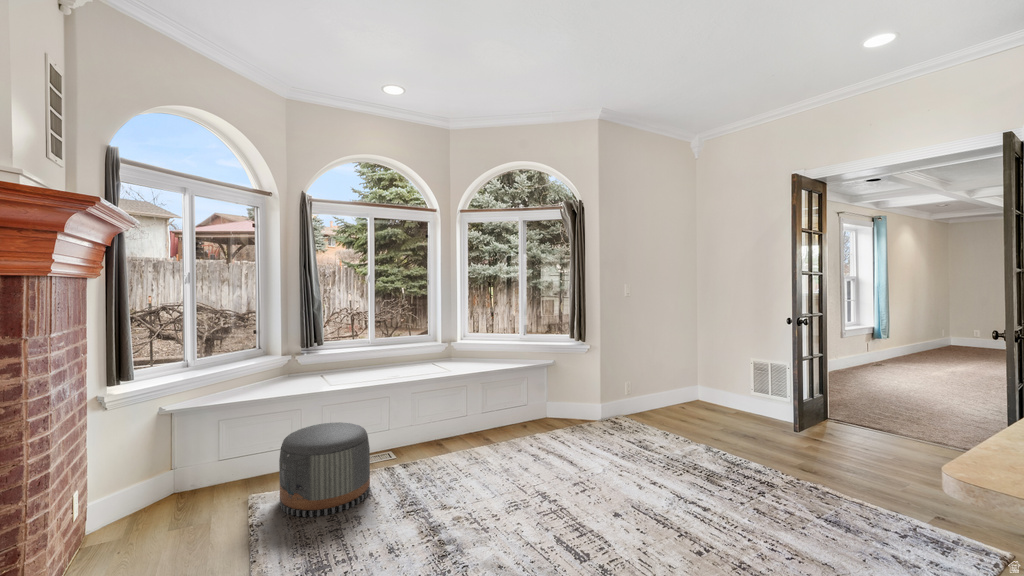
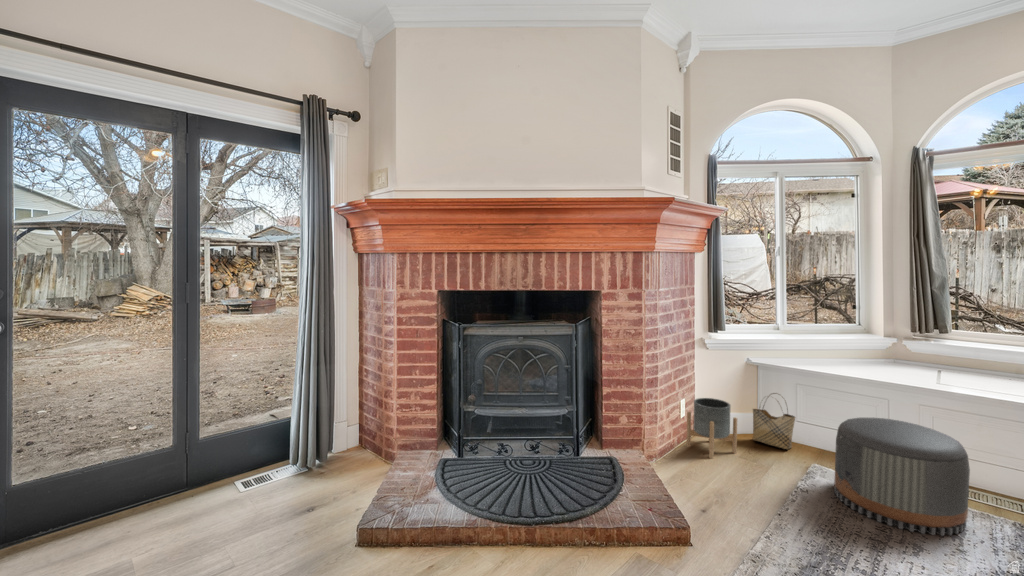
woven basket: none [172,437,224,502] -> present [753,393,795,449]
planter: none [89,468,166,554] -> present [687,398,737,458]

